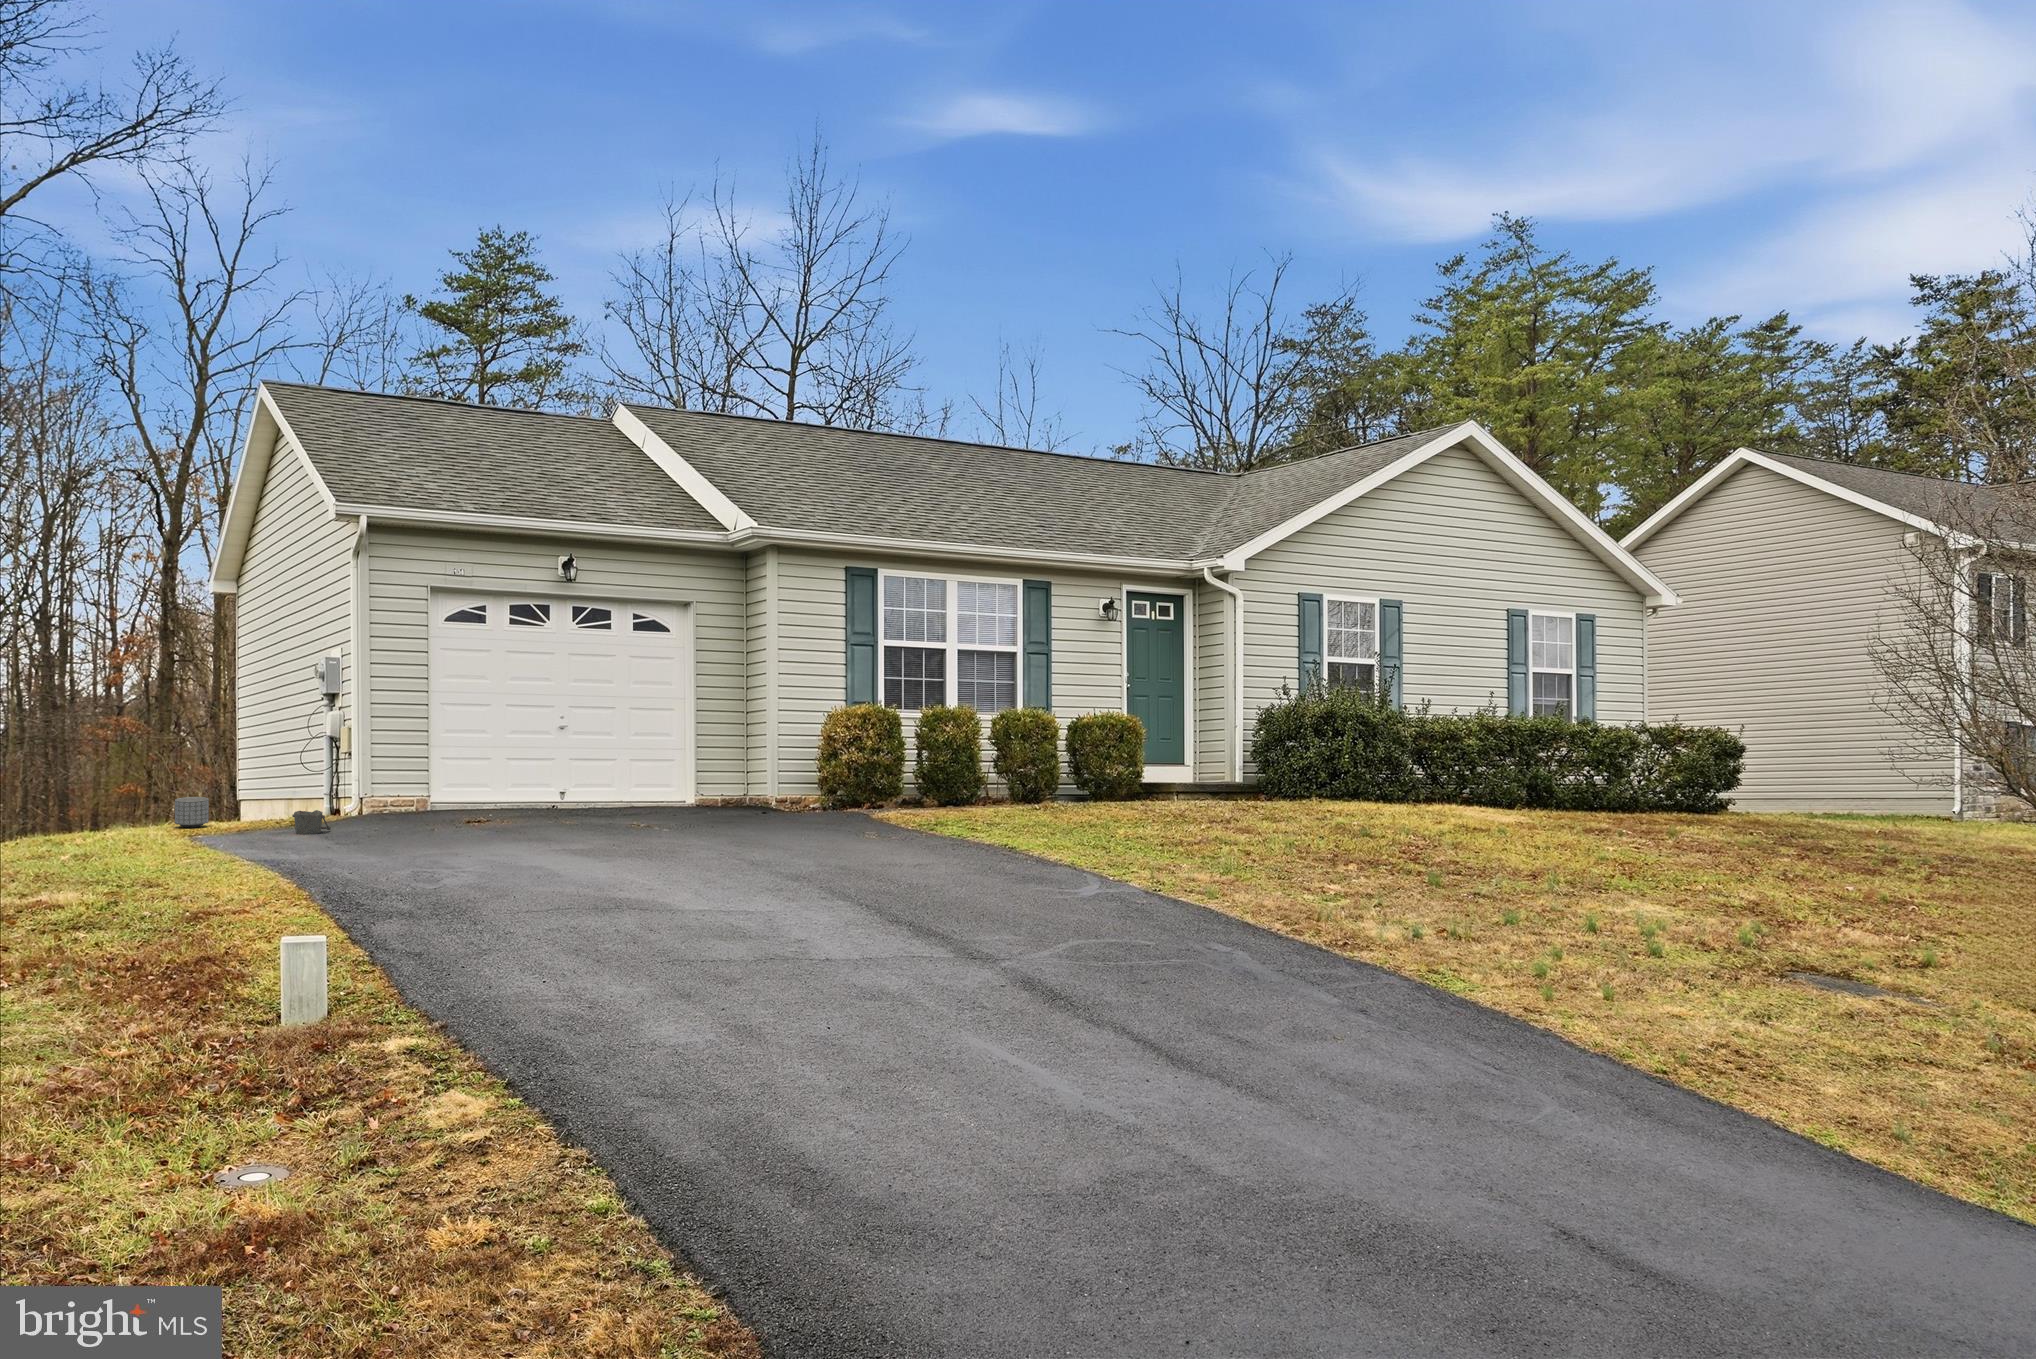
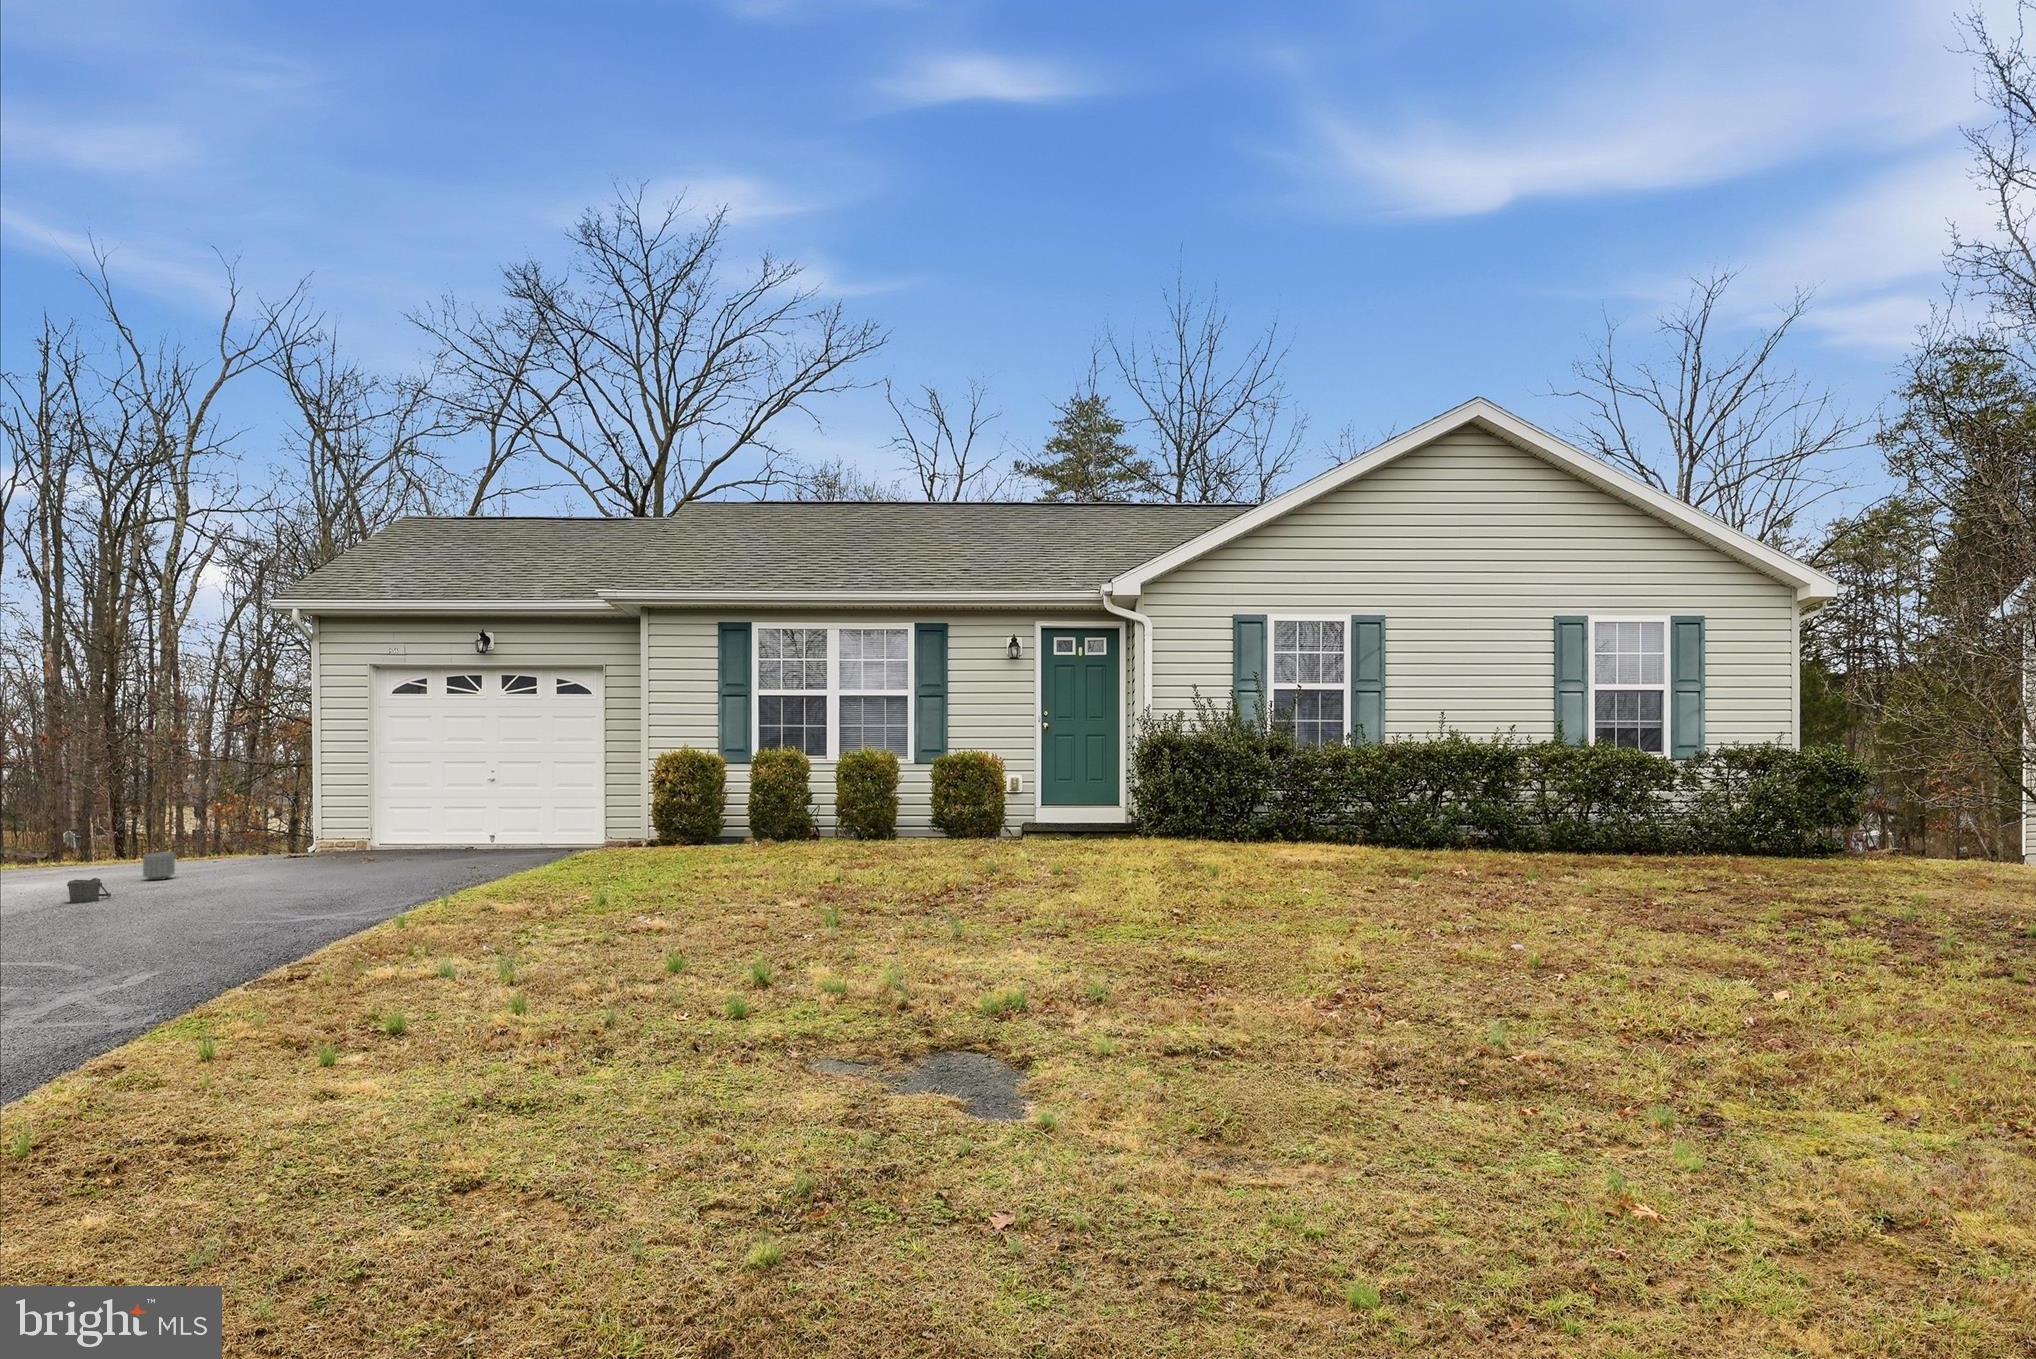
bucket: present [292,810,331,834] -> present [67,878,111,903]

